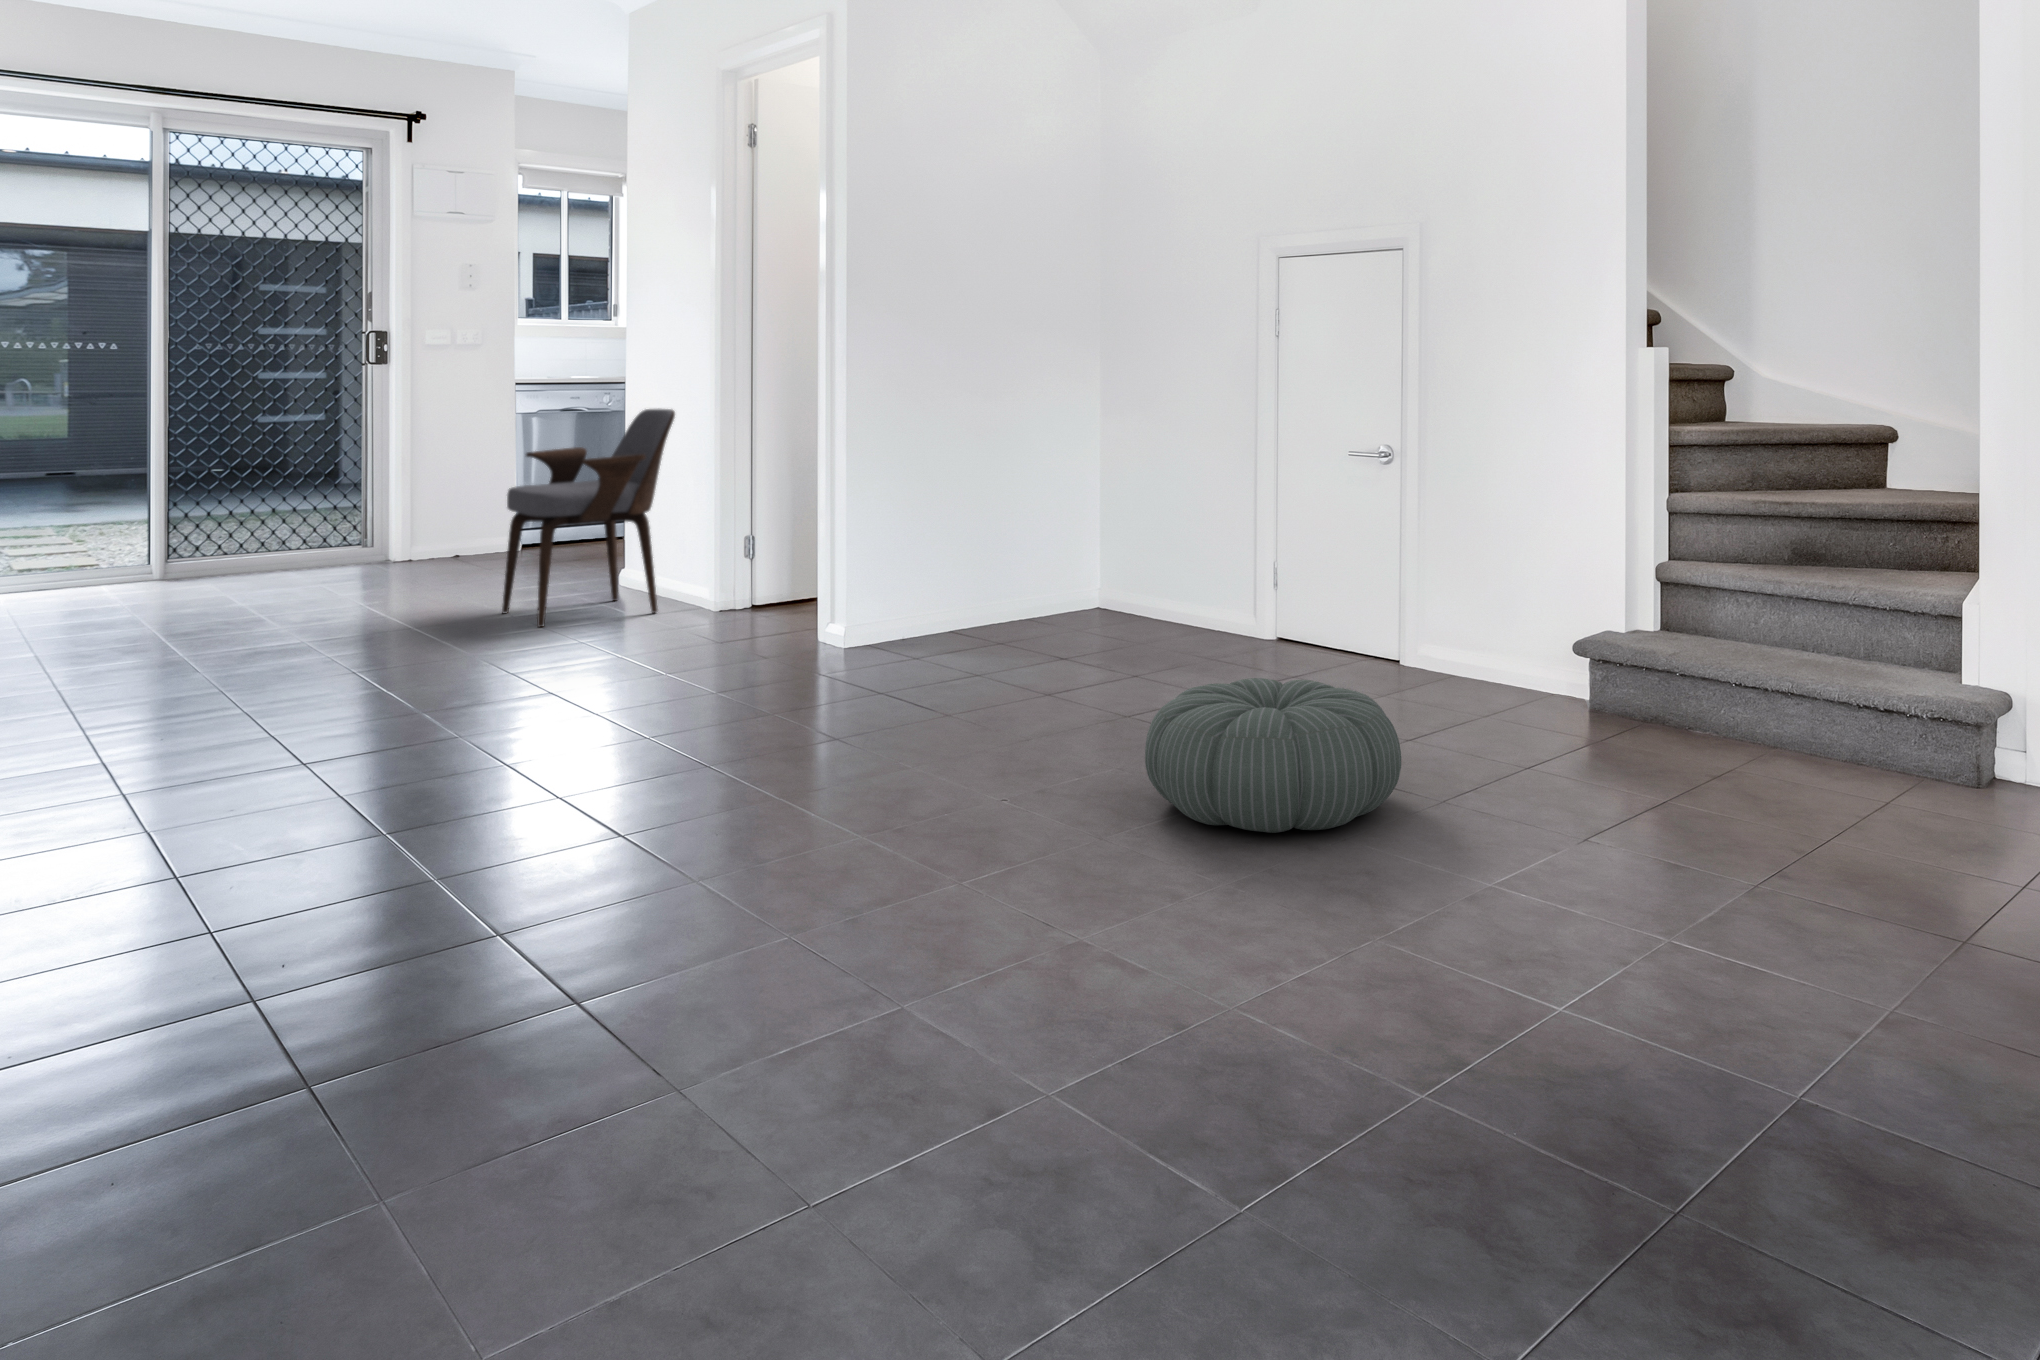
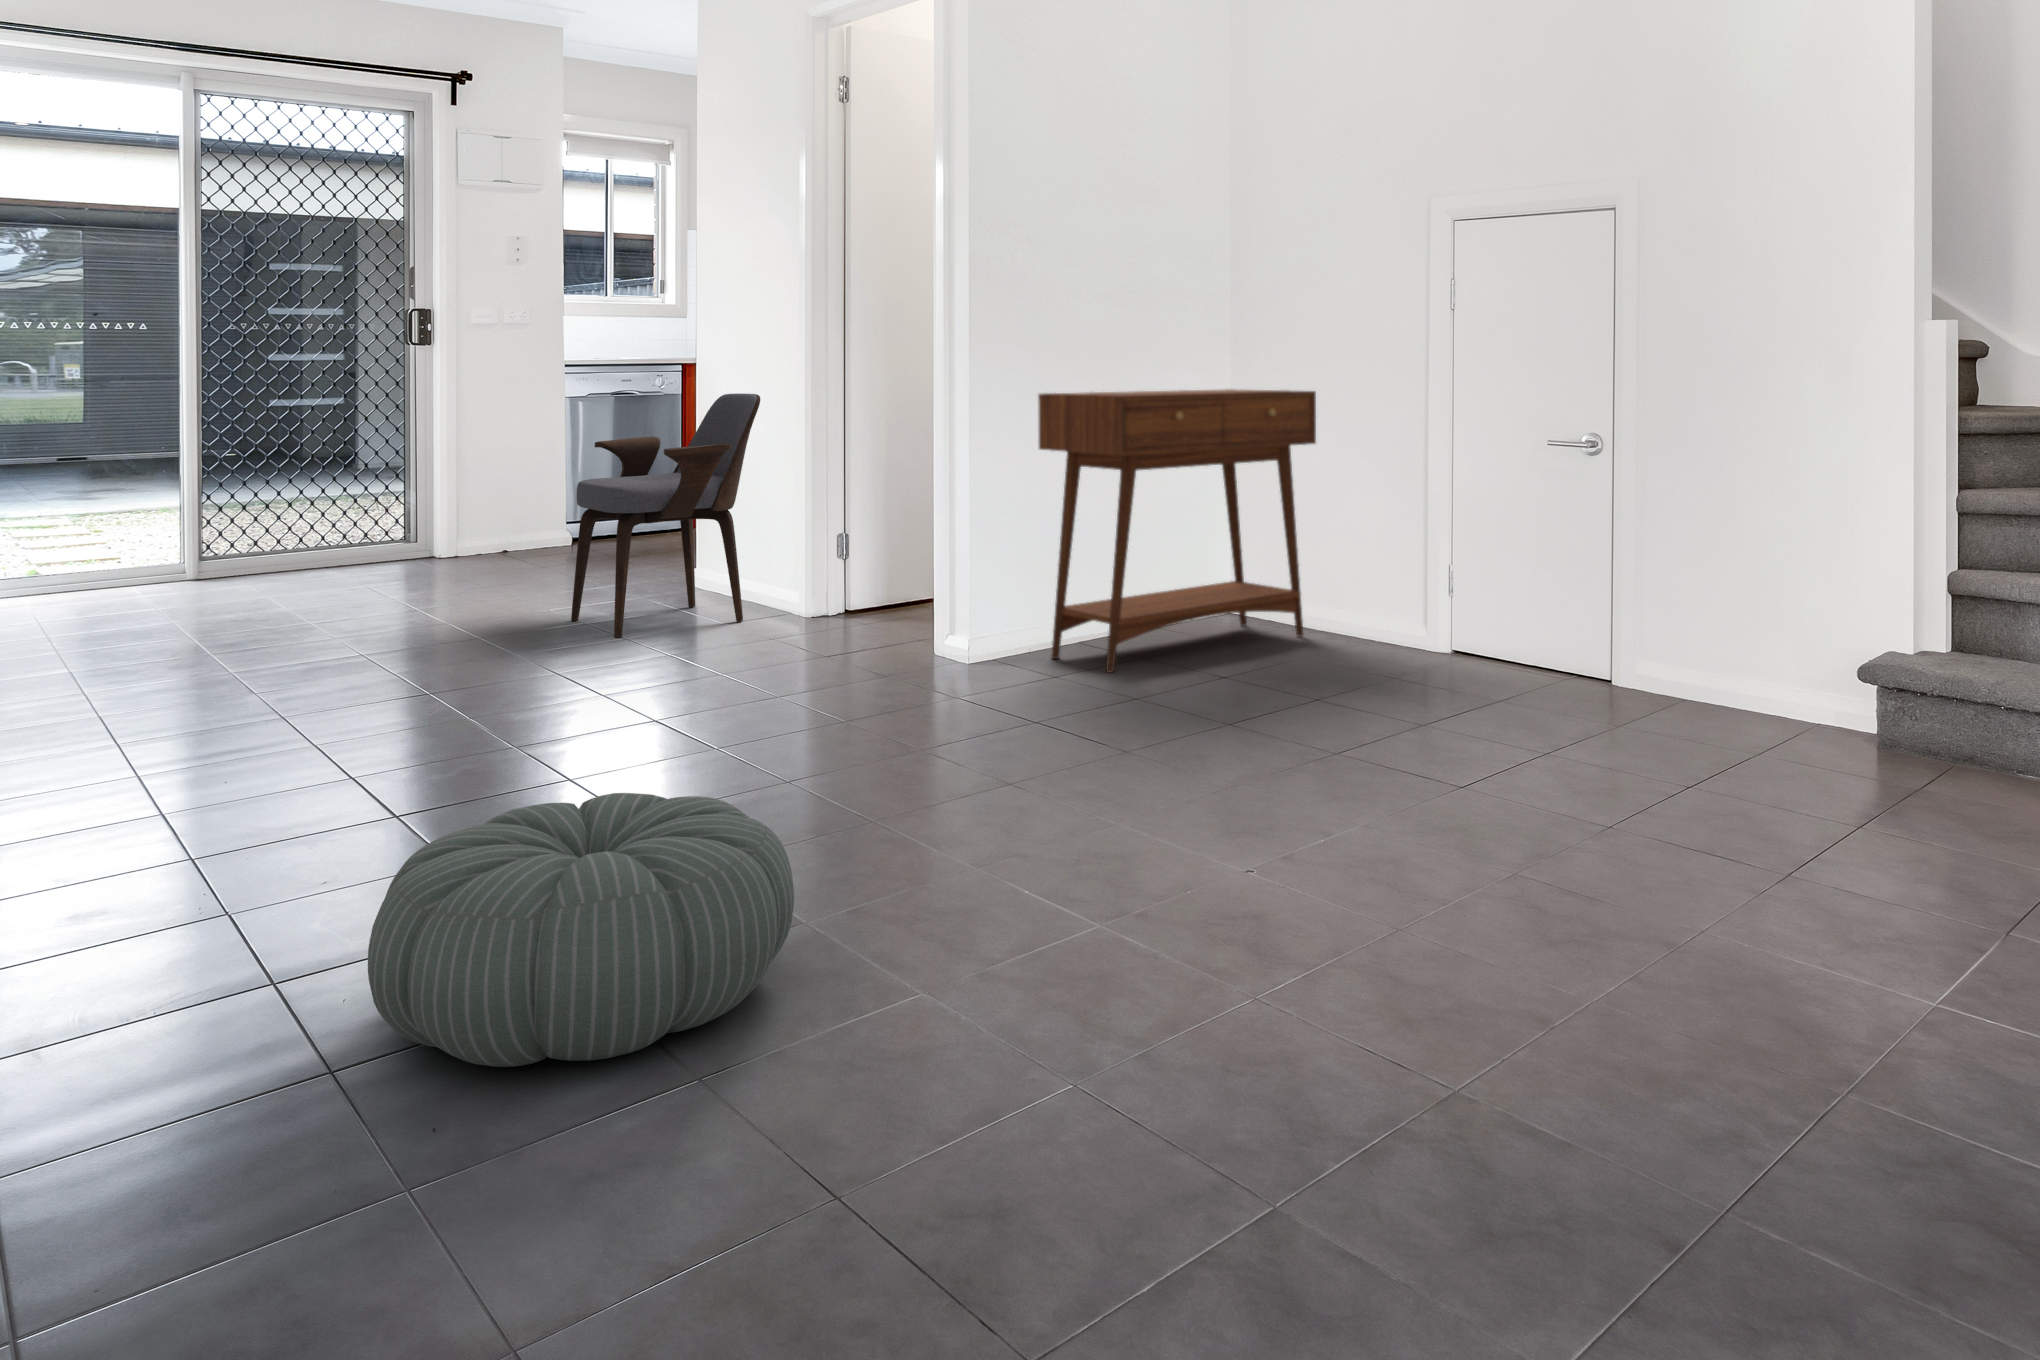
console table: none [911,405,1162,655] -> present [1038,389,1316,673]
pouf: present [1145,678,1401,833] -> present [368,793,794,1067]

